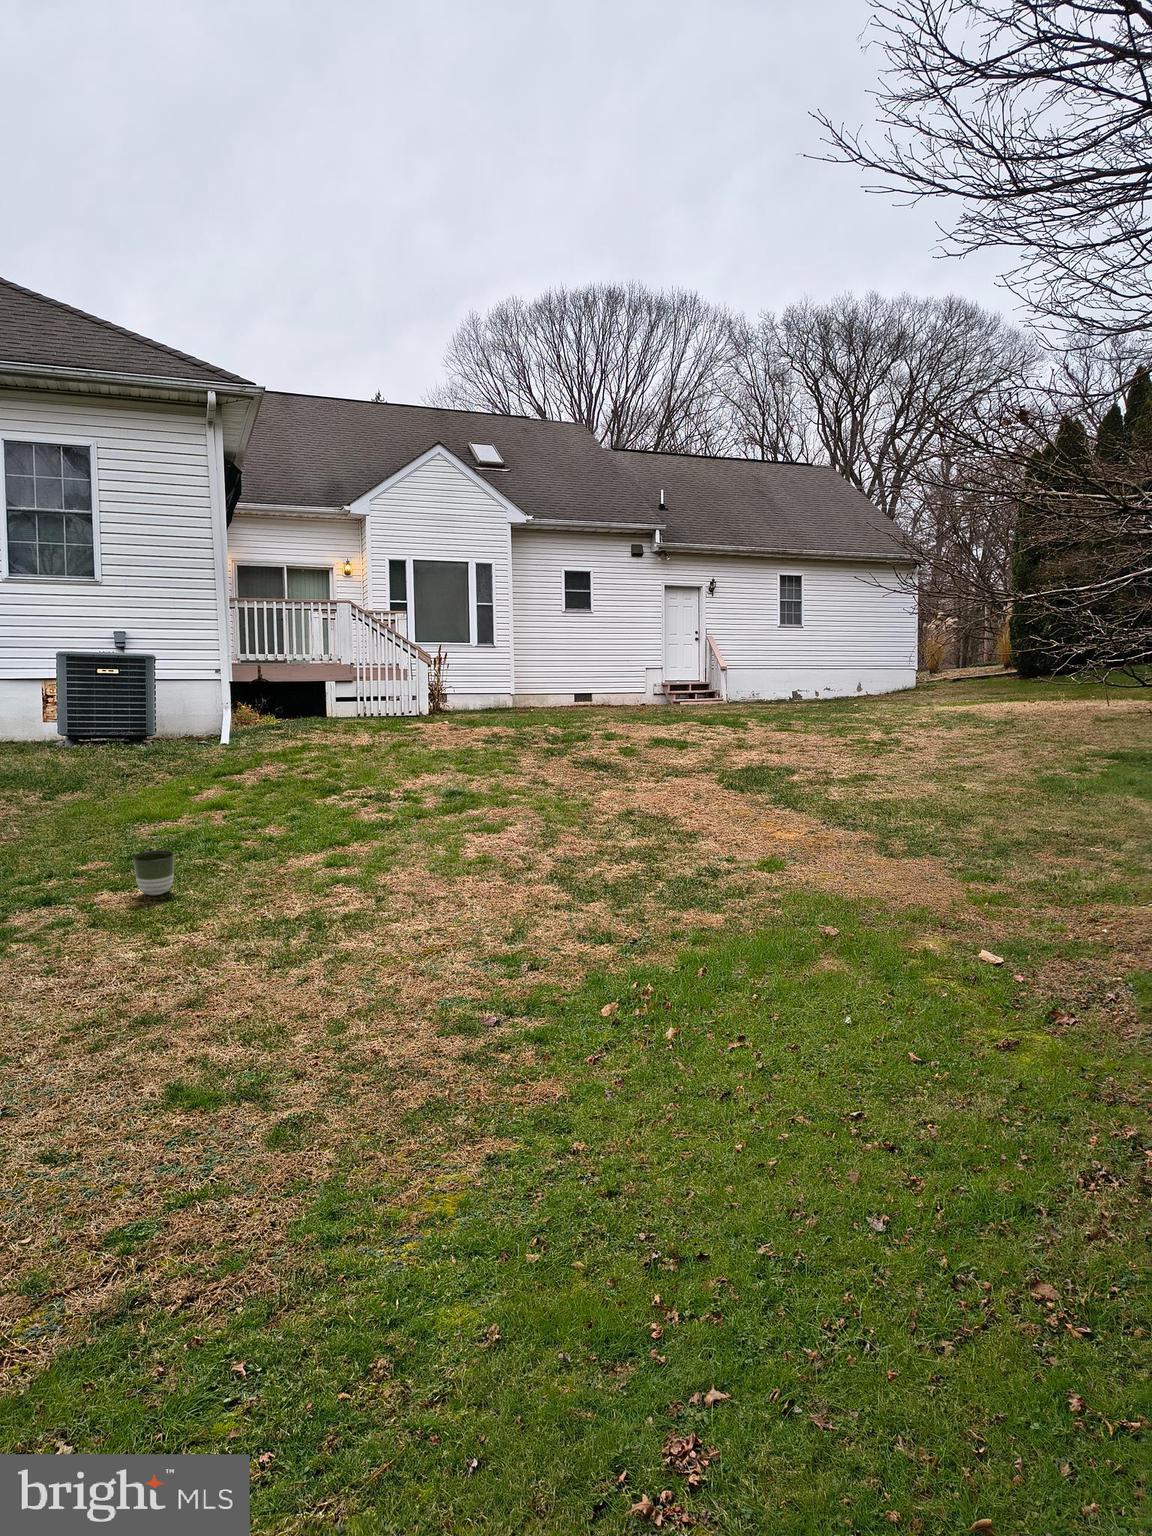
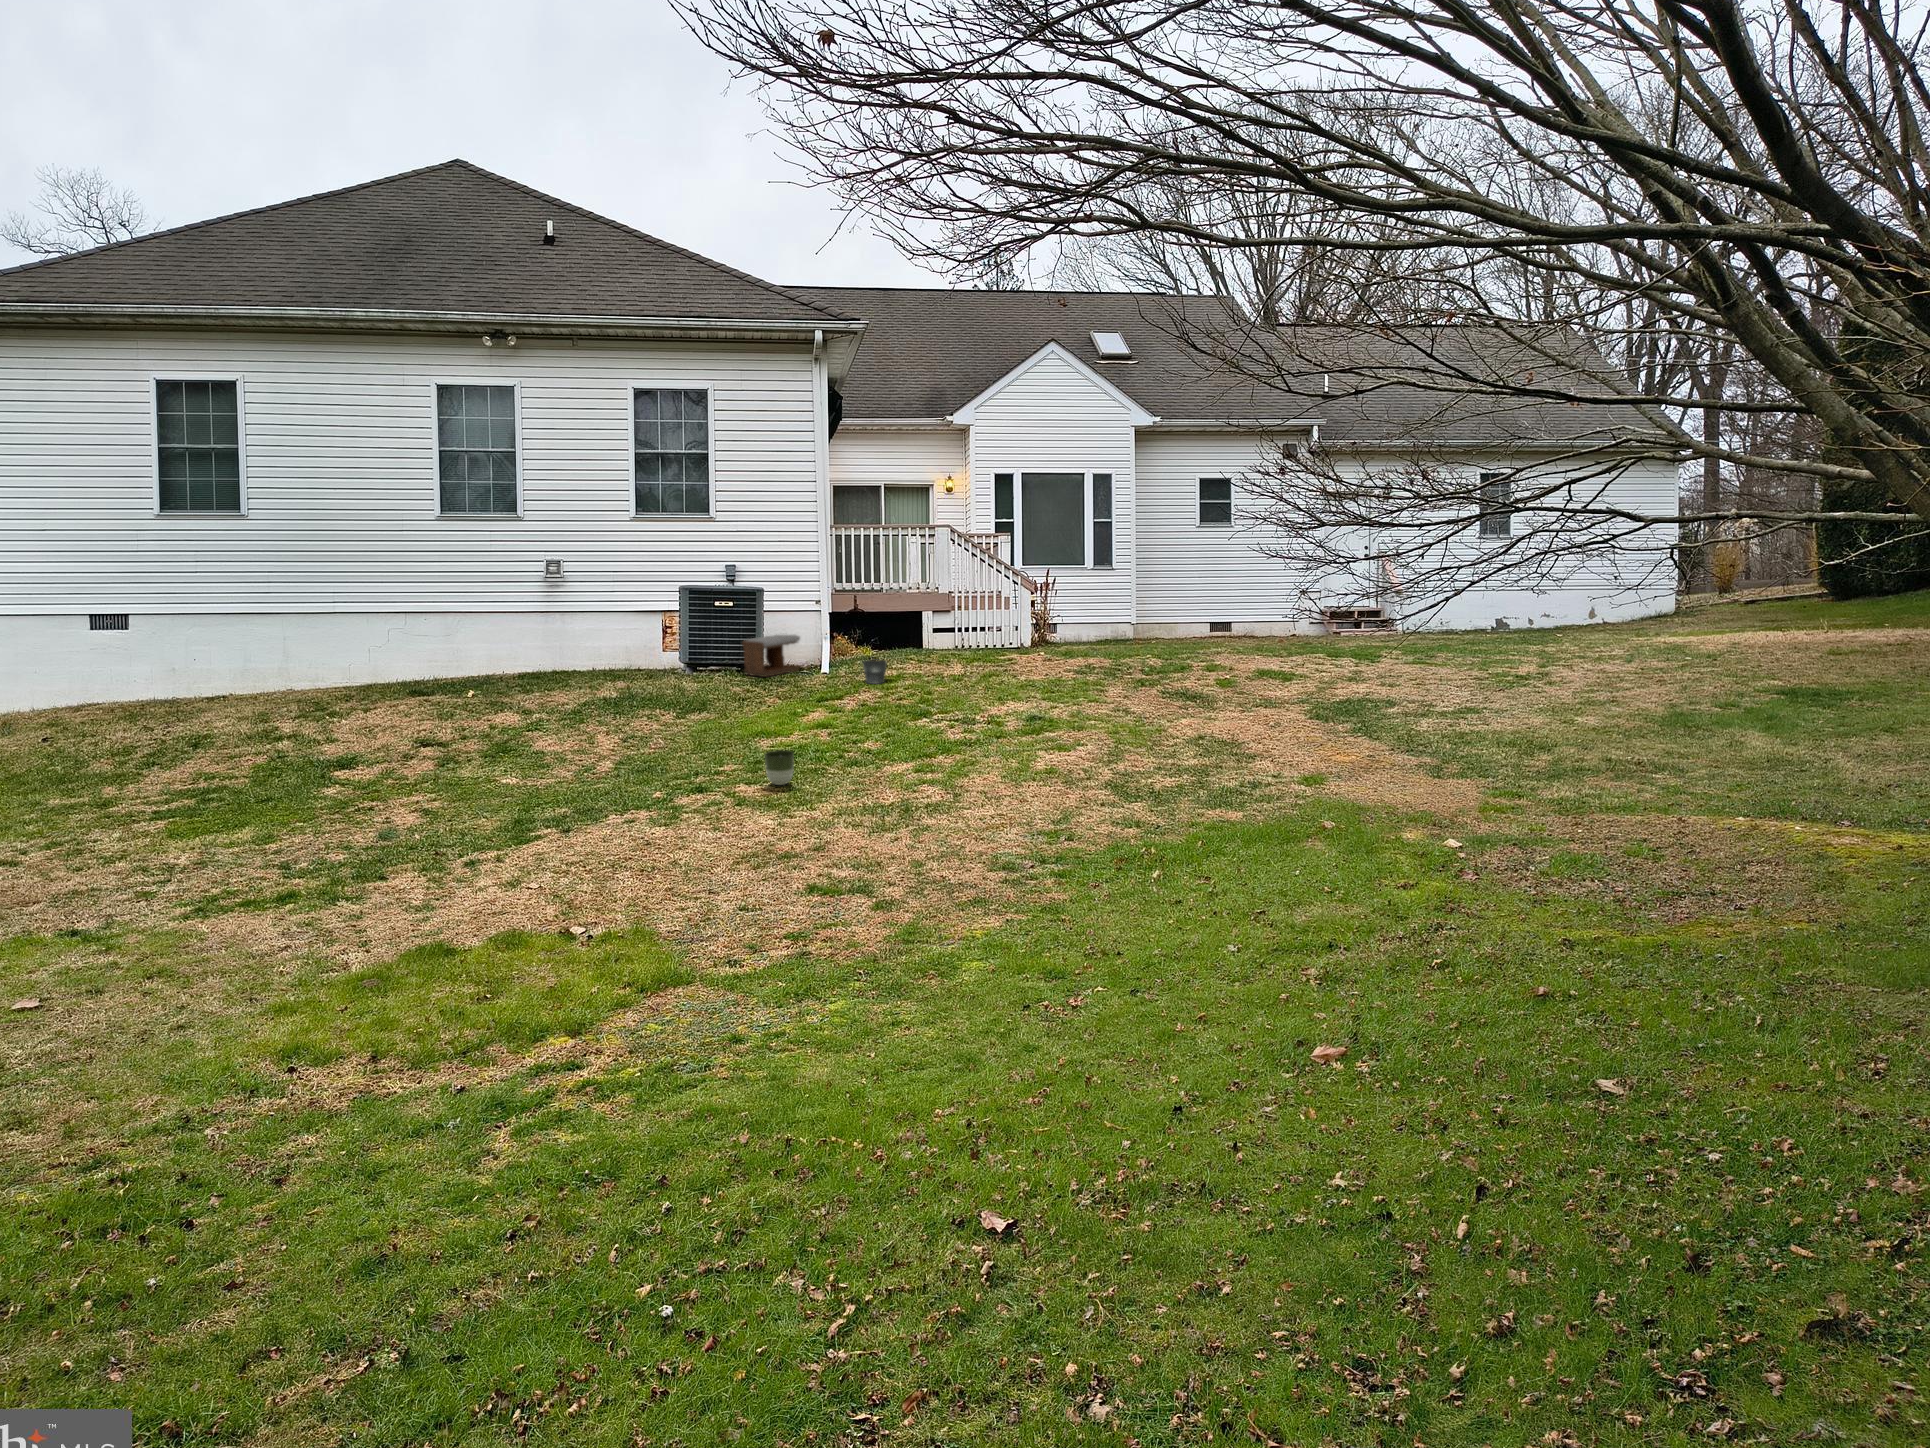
bench: none [131,704,202,749] -> present [742,635,801,677]
bucket: none [263,731,292,756] -> present [863,659,887,684]

